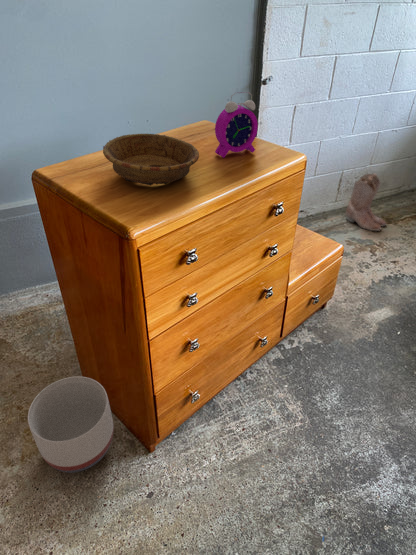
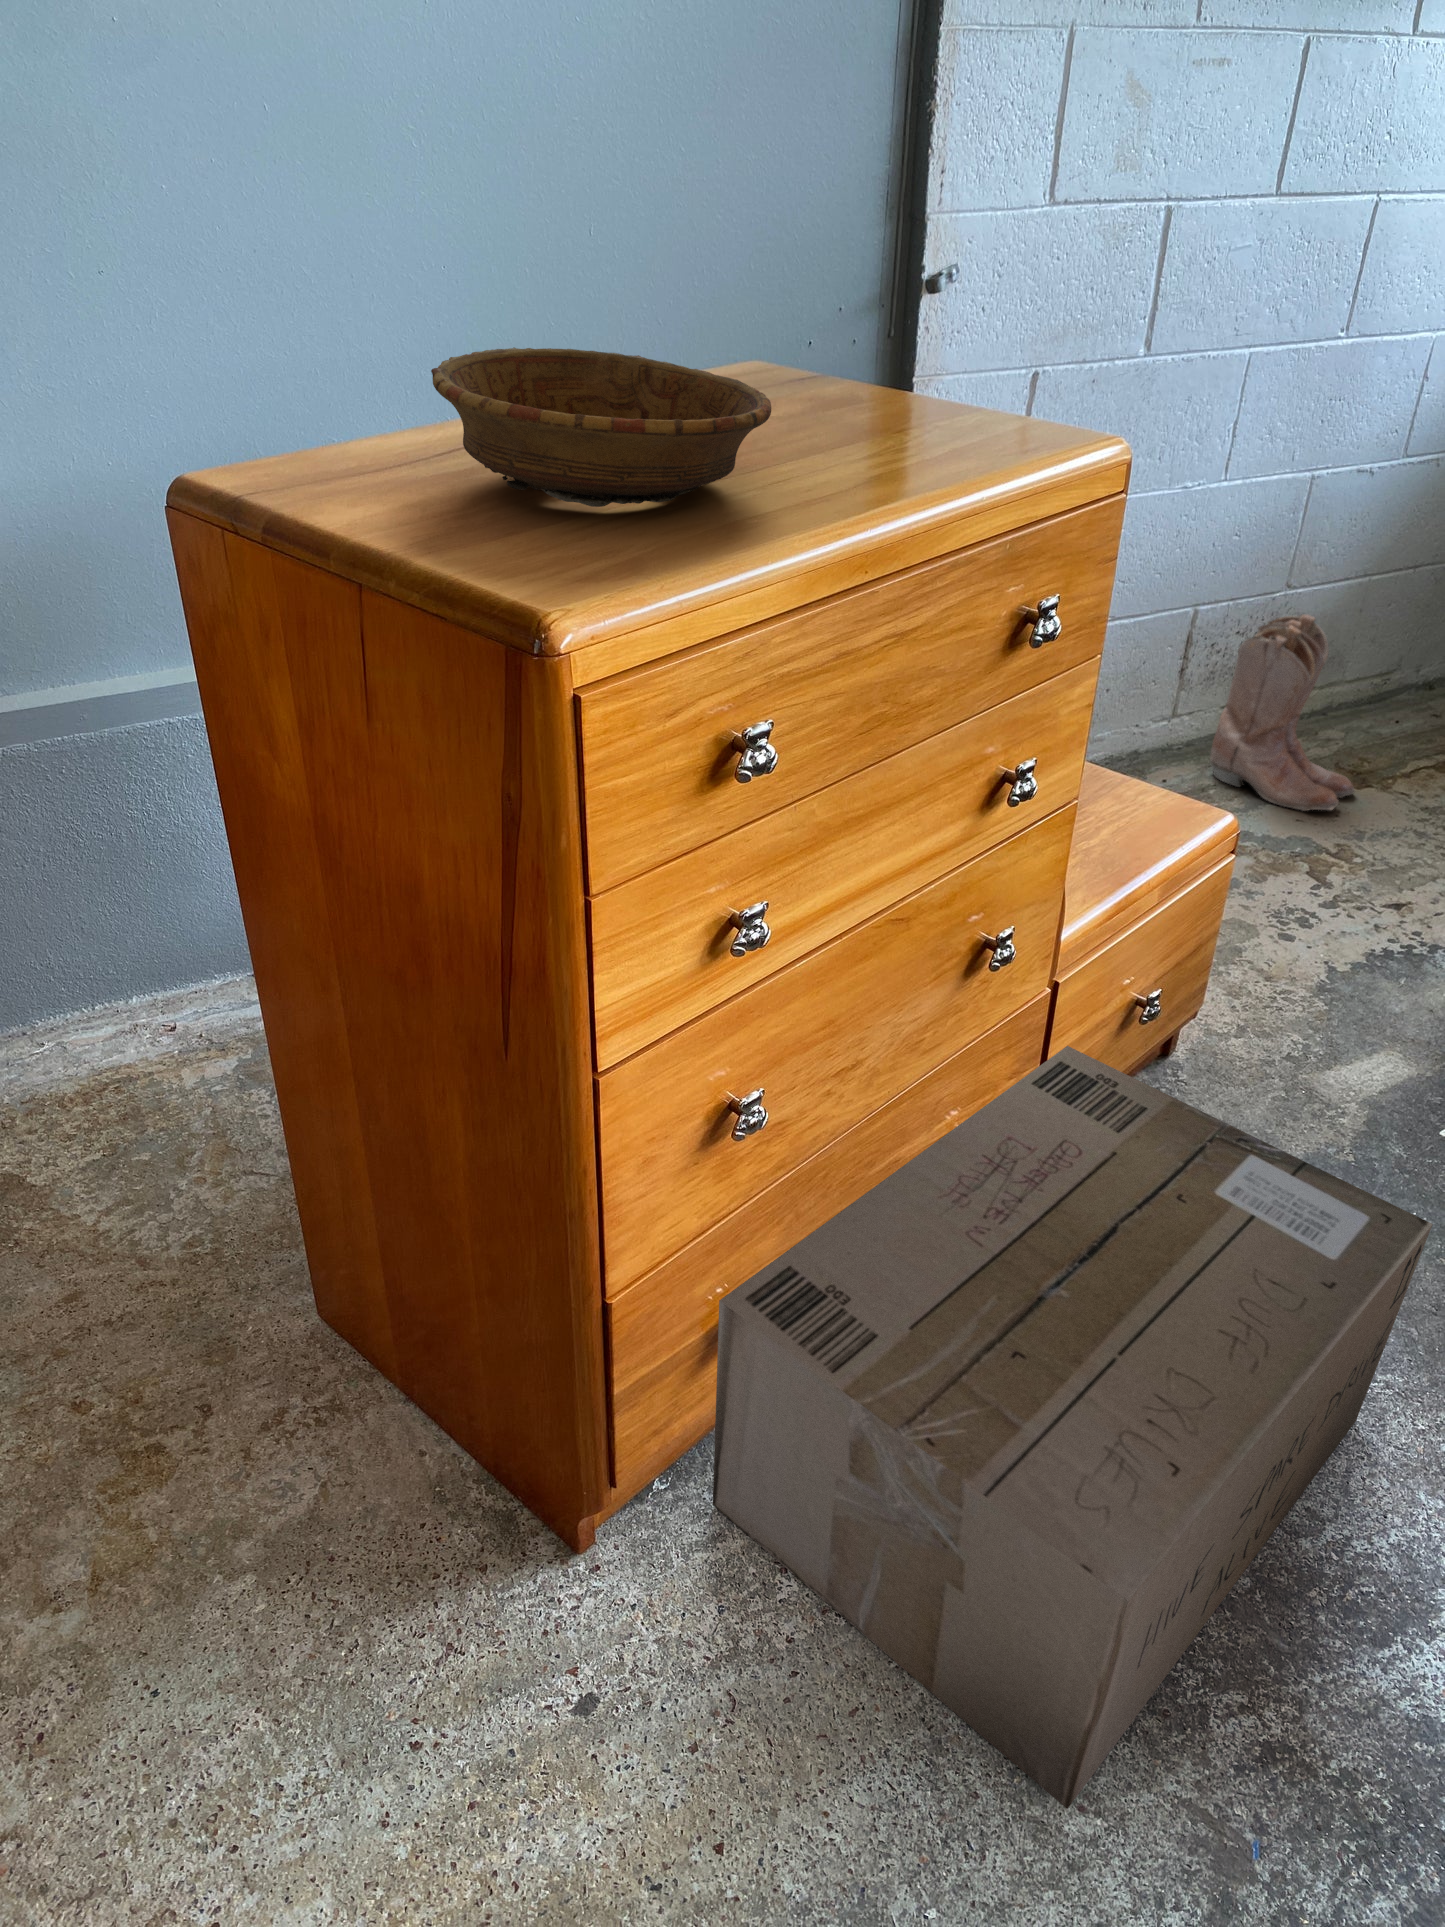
alarm clock: present [215,92,258,158] -> none [809,208,961,446]
cardboard box: none [187,314,384,528] -> present [713,1046,1433,1809]
planter: present [28,376,114,473] -> none [122,1260,438,1623]

